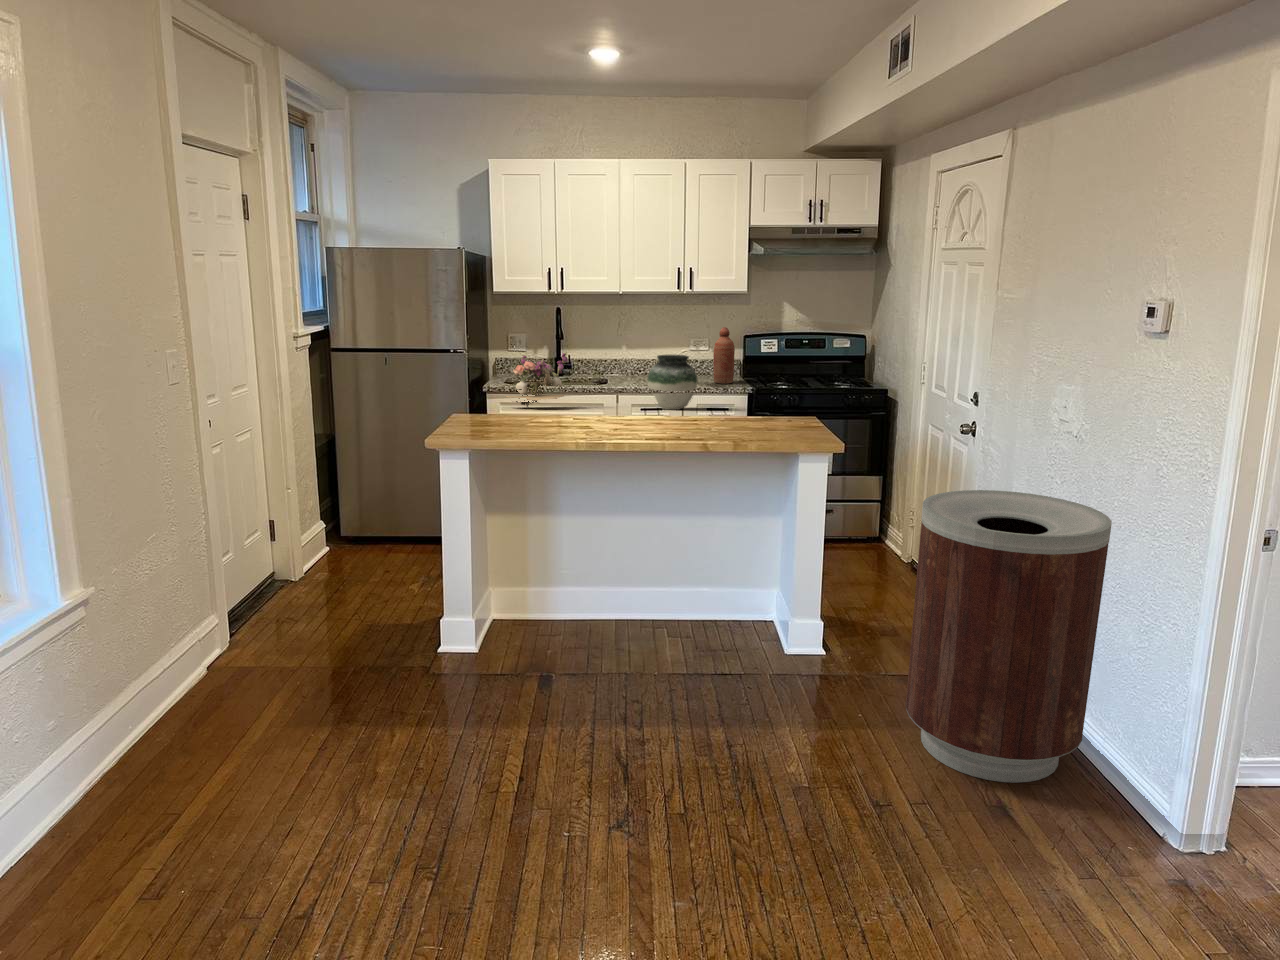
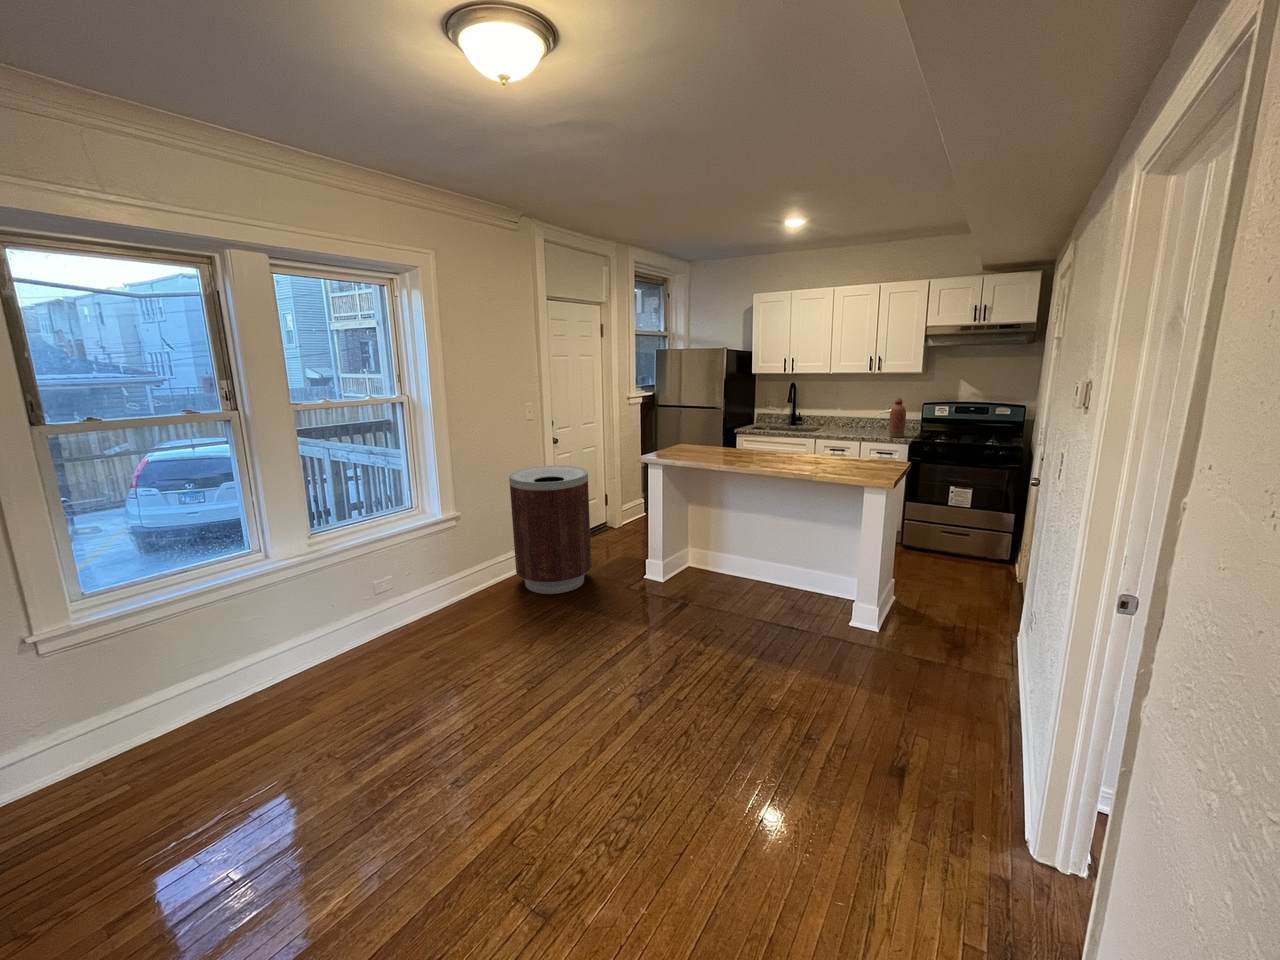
flower arrangement: present [506,352,568,407] -> none [743,411,787,445]
vase: present [647,355,697,410] -> none [836,416,872,453]
trash can: present [906,490,1112,783] -> present [509,465,592,594]

